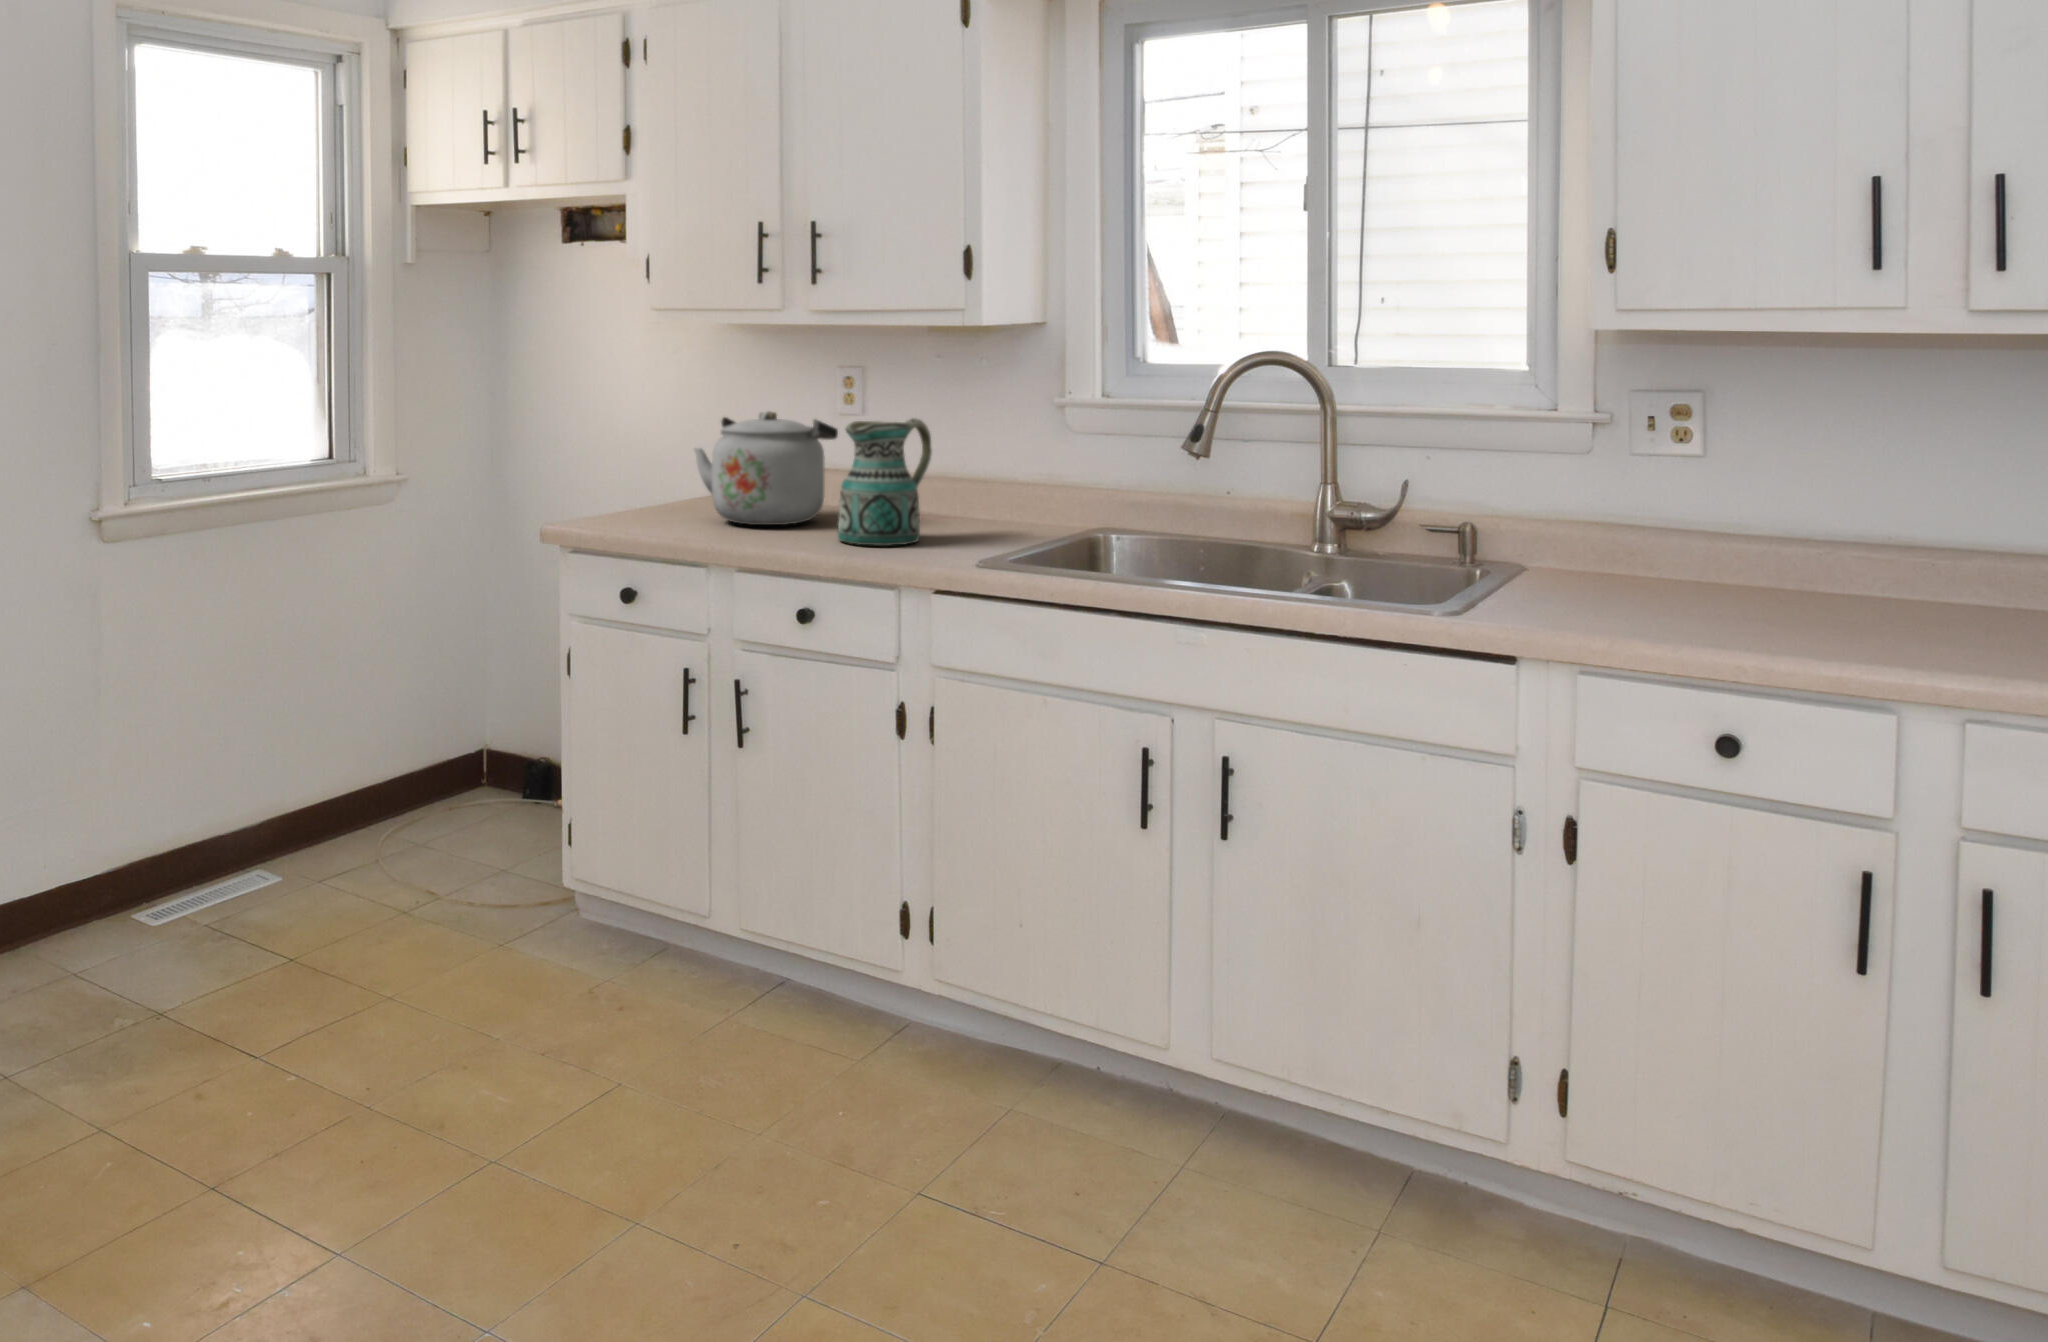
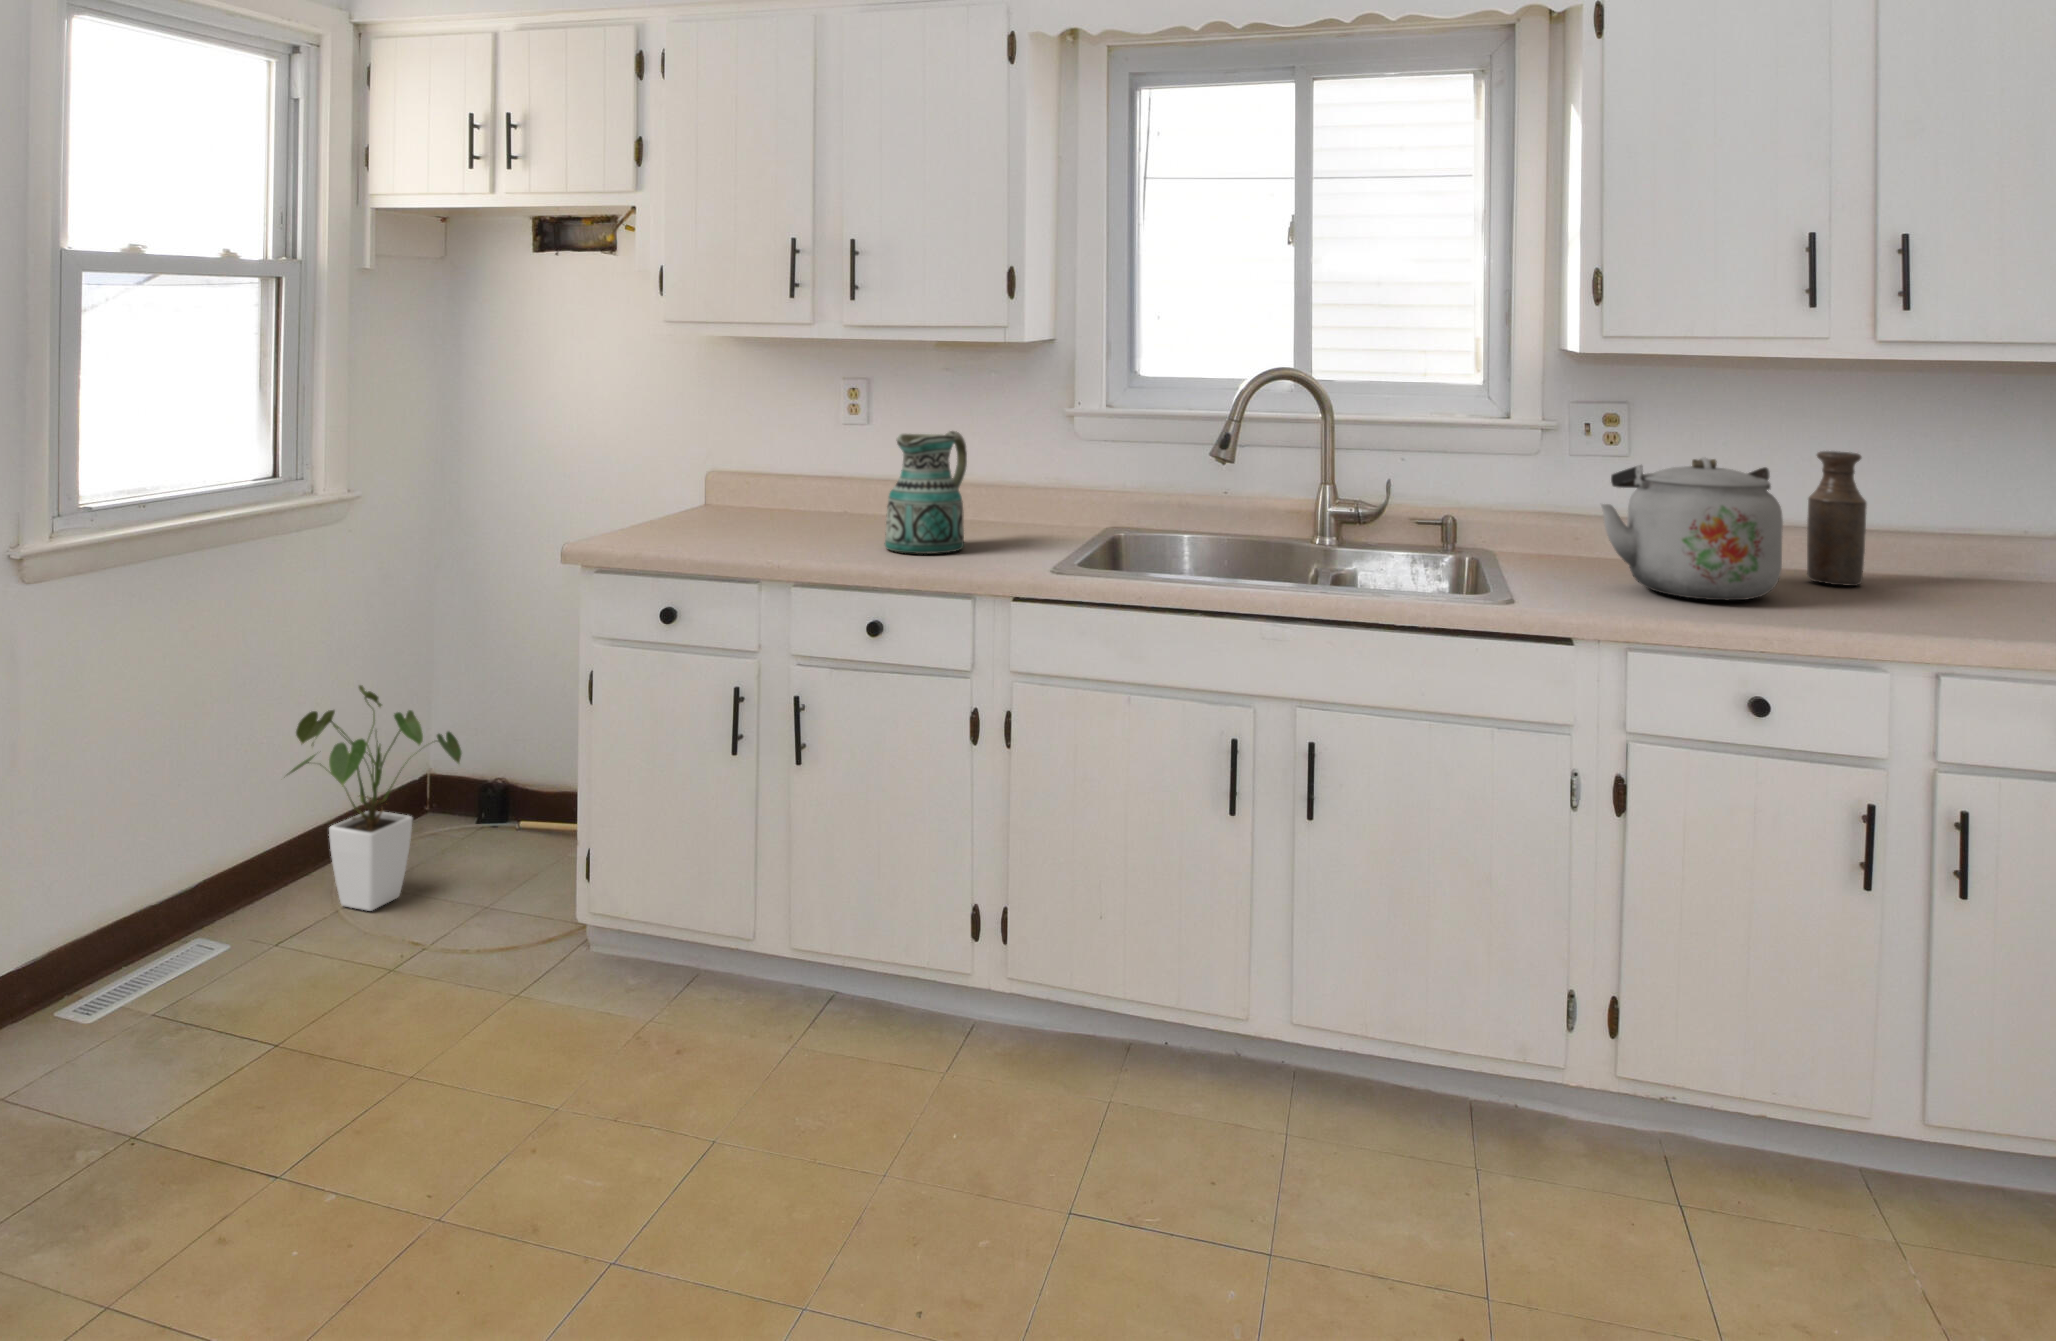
kettle: present [694,411,838,525] -> present [1601,458,1783,600]
bottle: none [1912,450,1993,621] -> present [1807,451,1867,586]
house plant: none [327,655,480,865] -> present [287,685,462,911]

